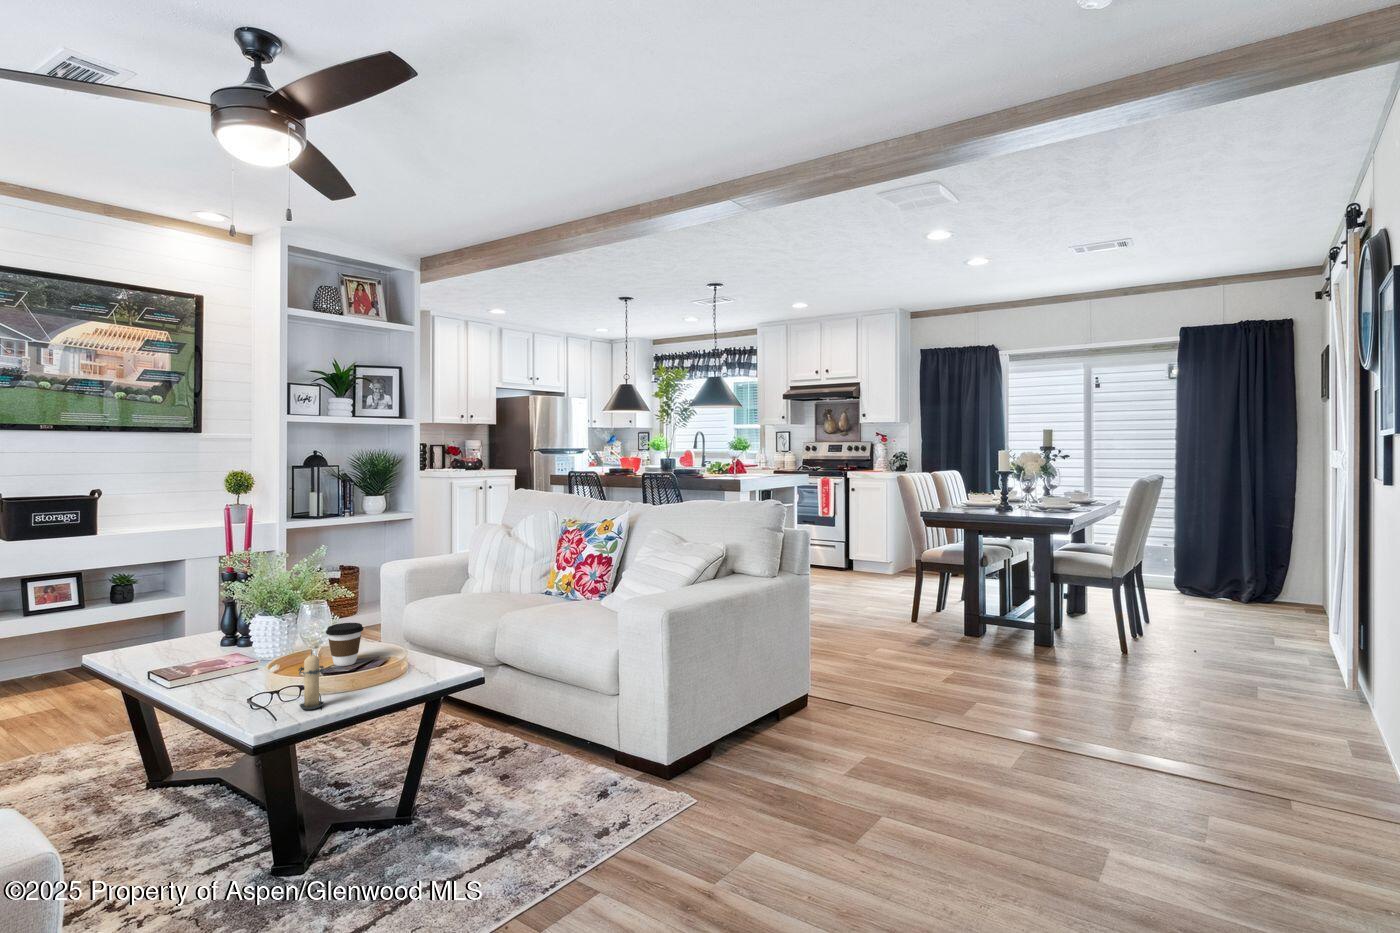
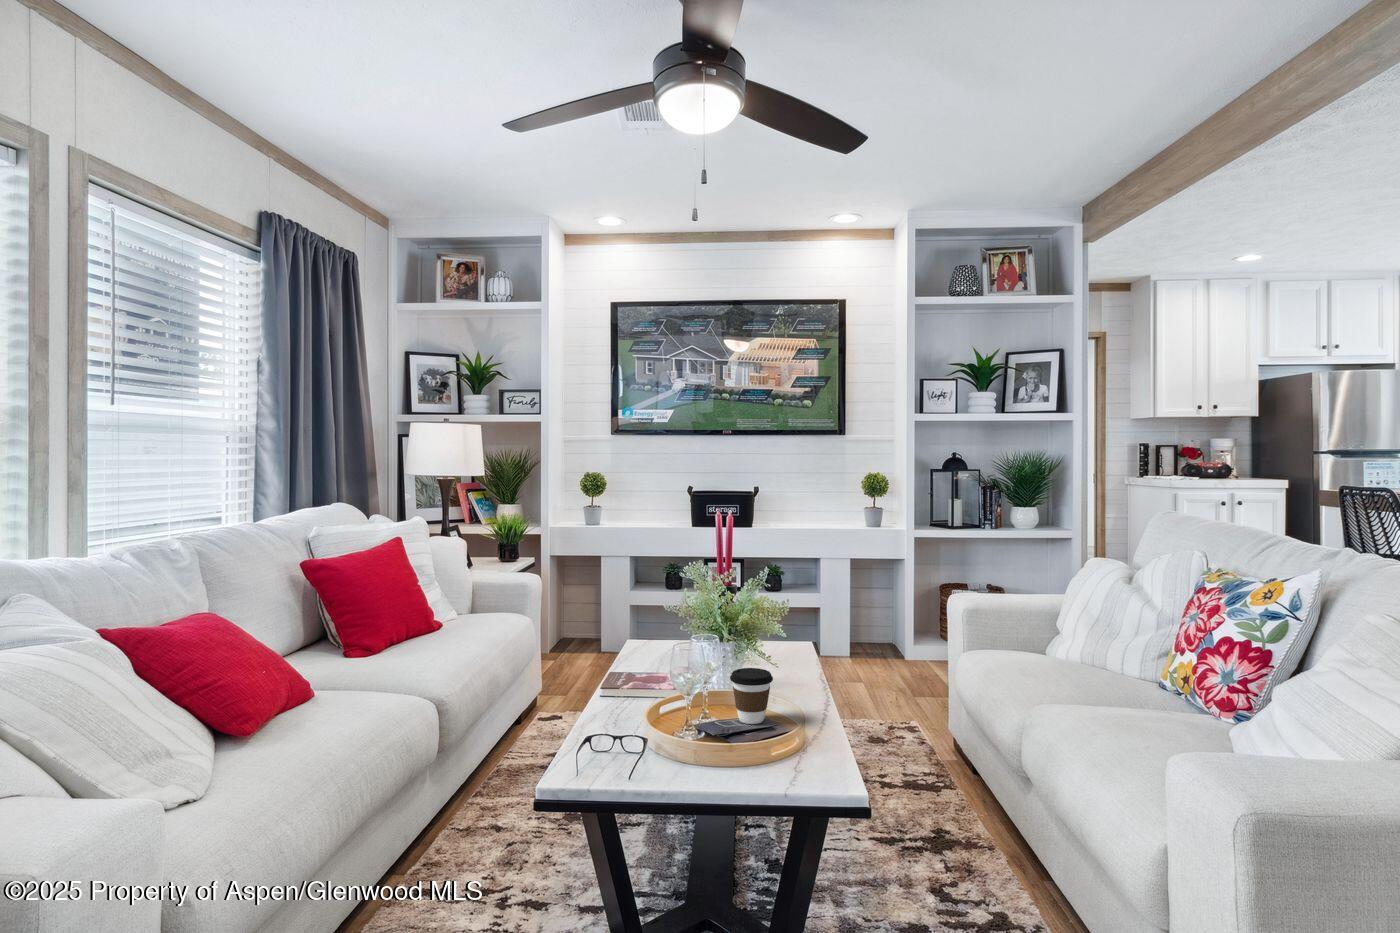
candle: present [298,651,324,710] -> none [615,698,649,773]

